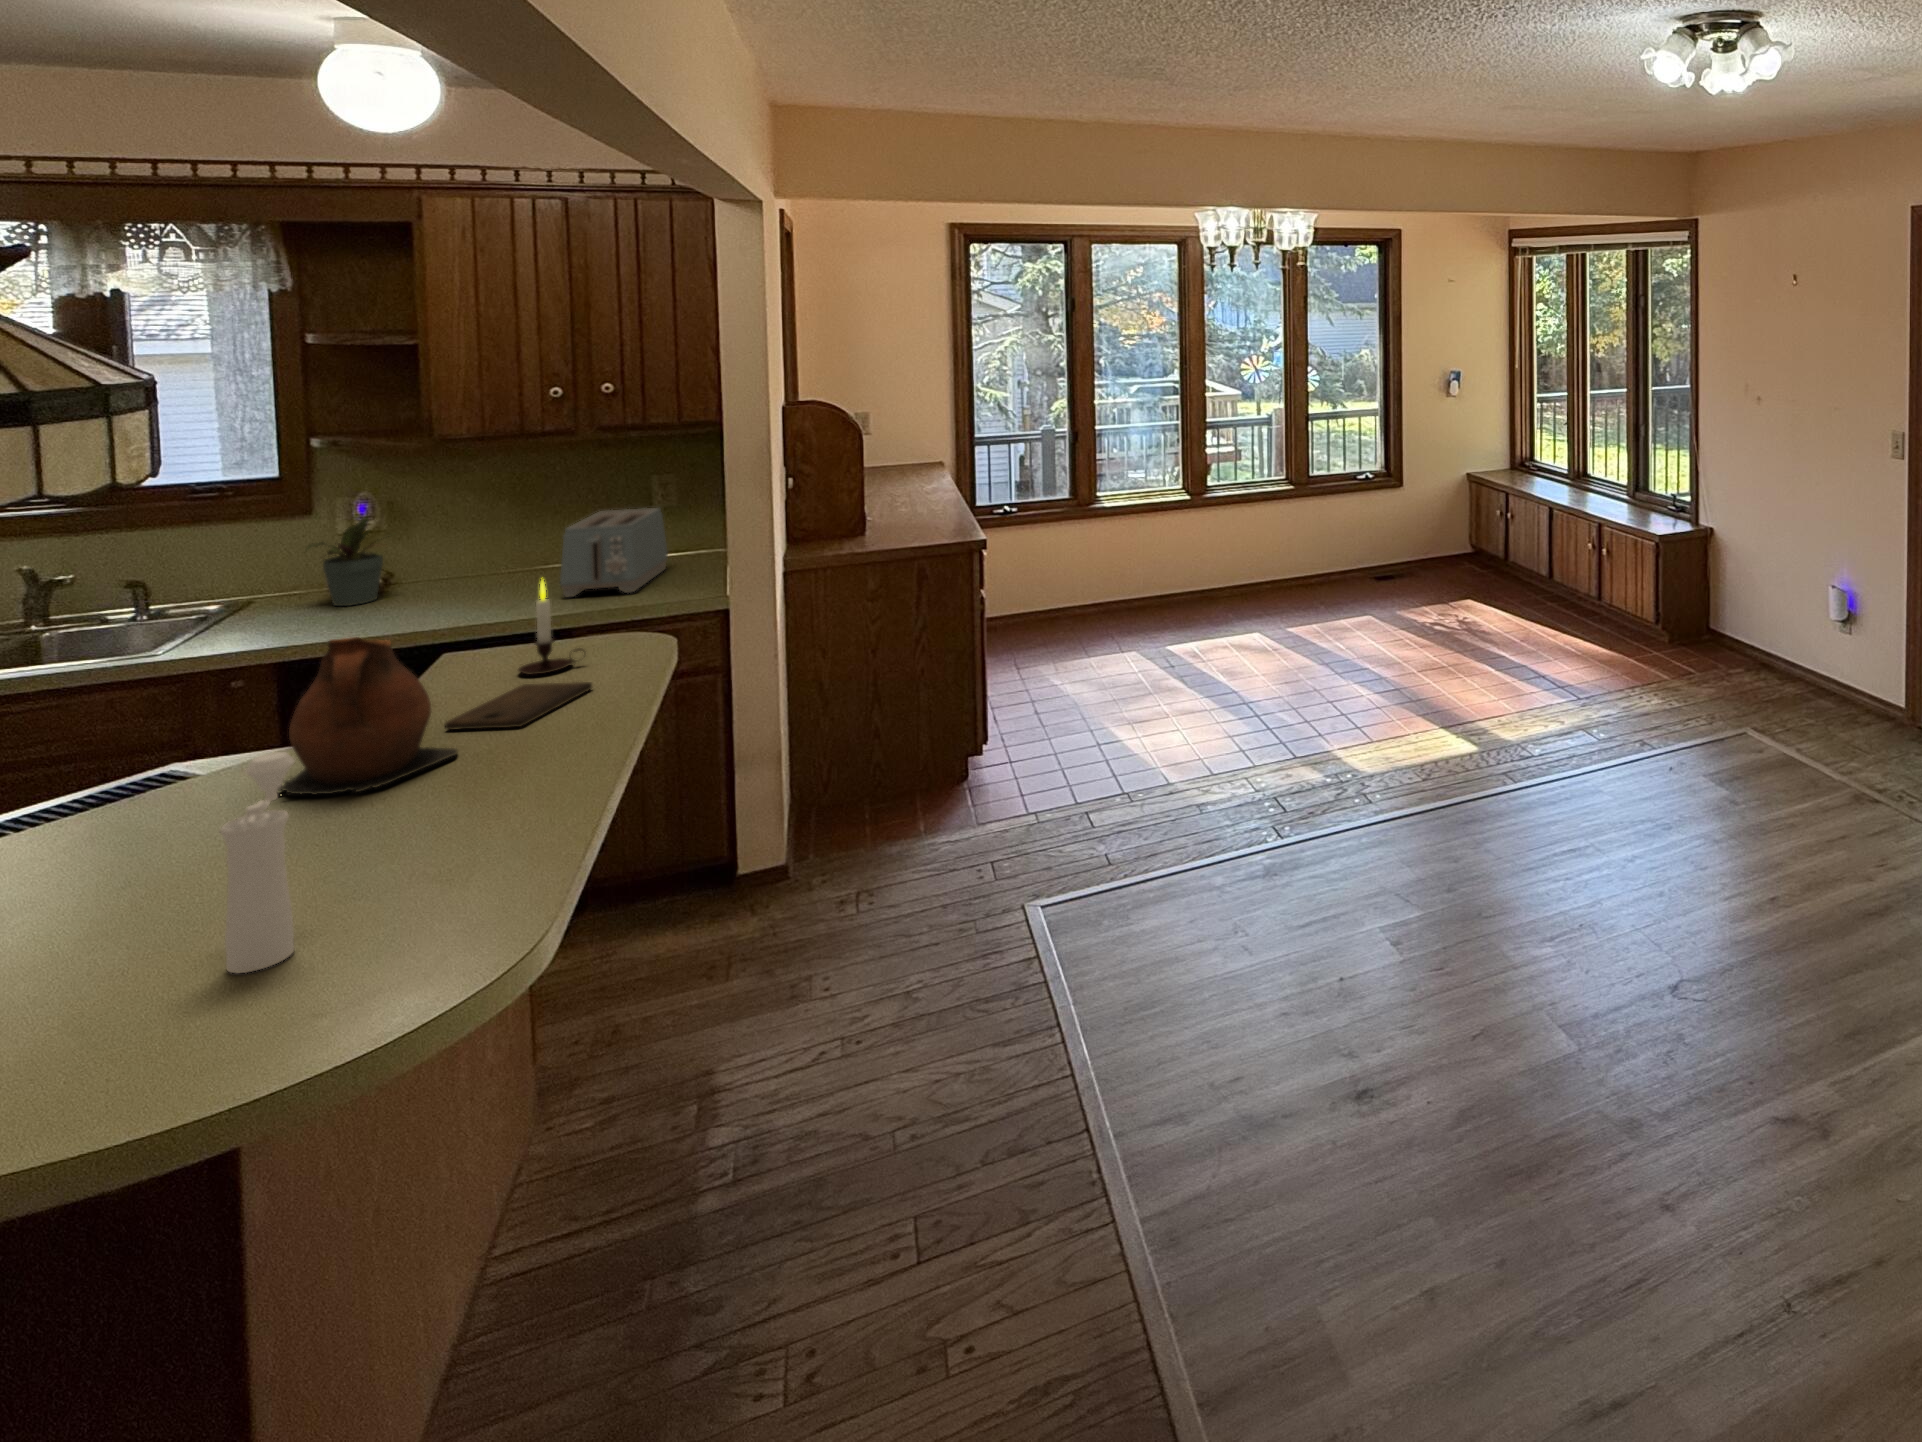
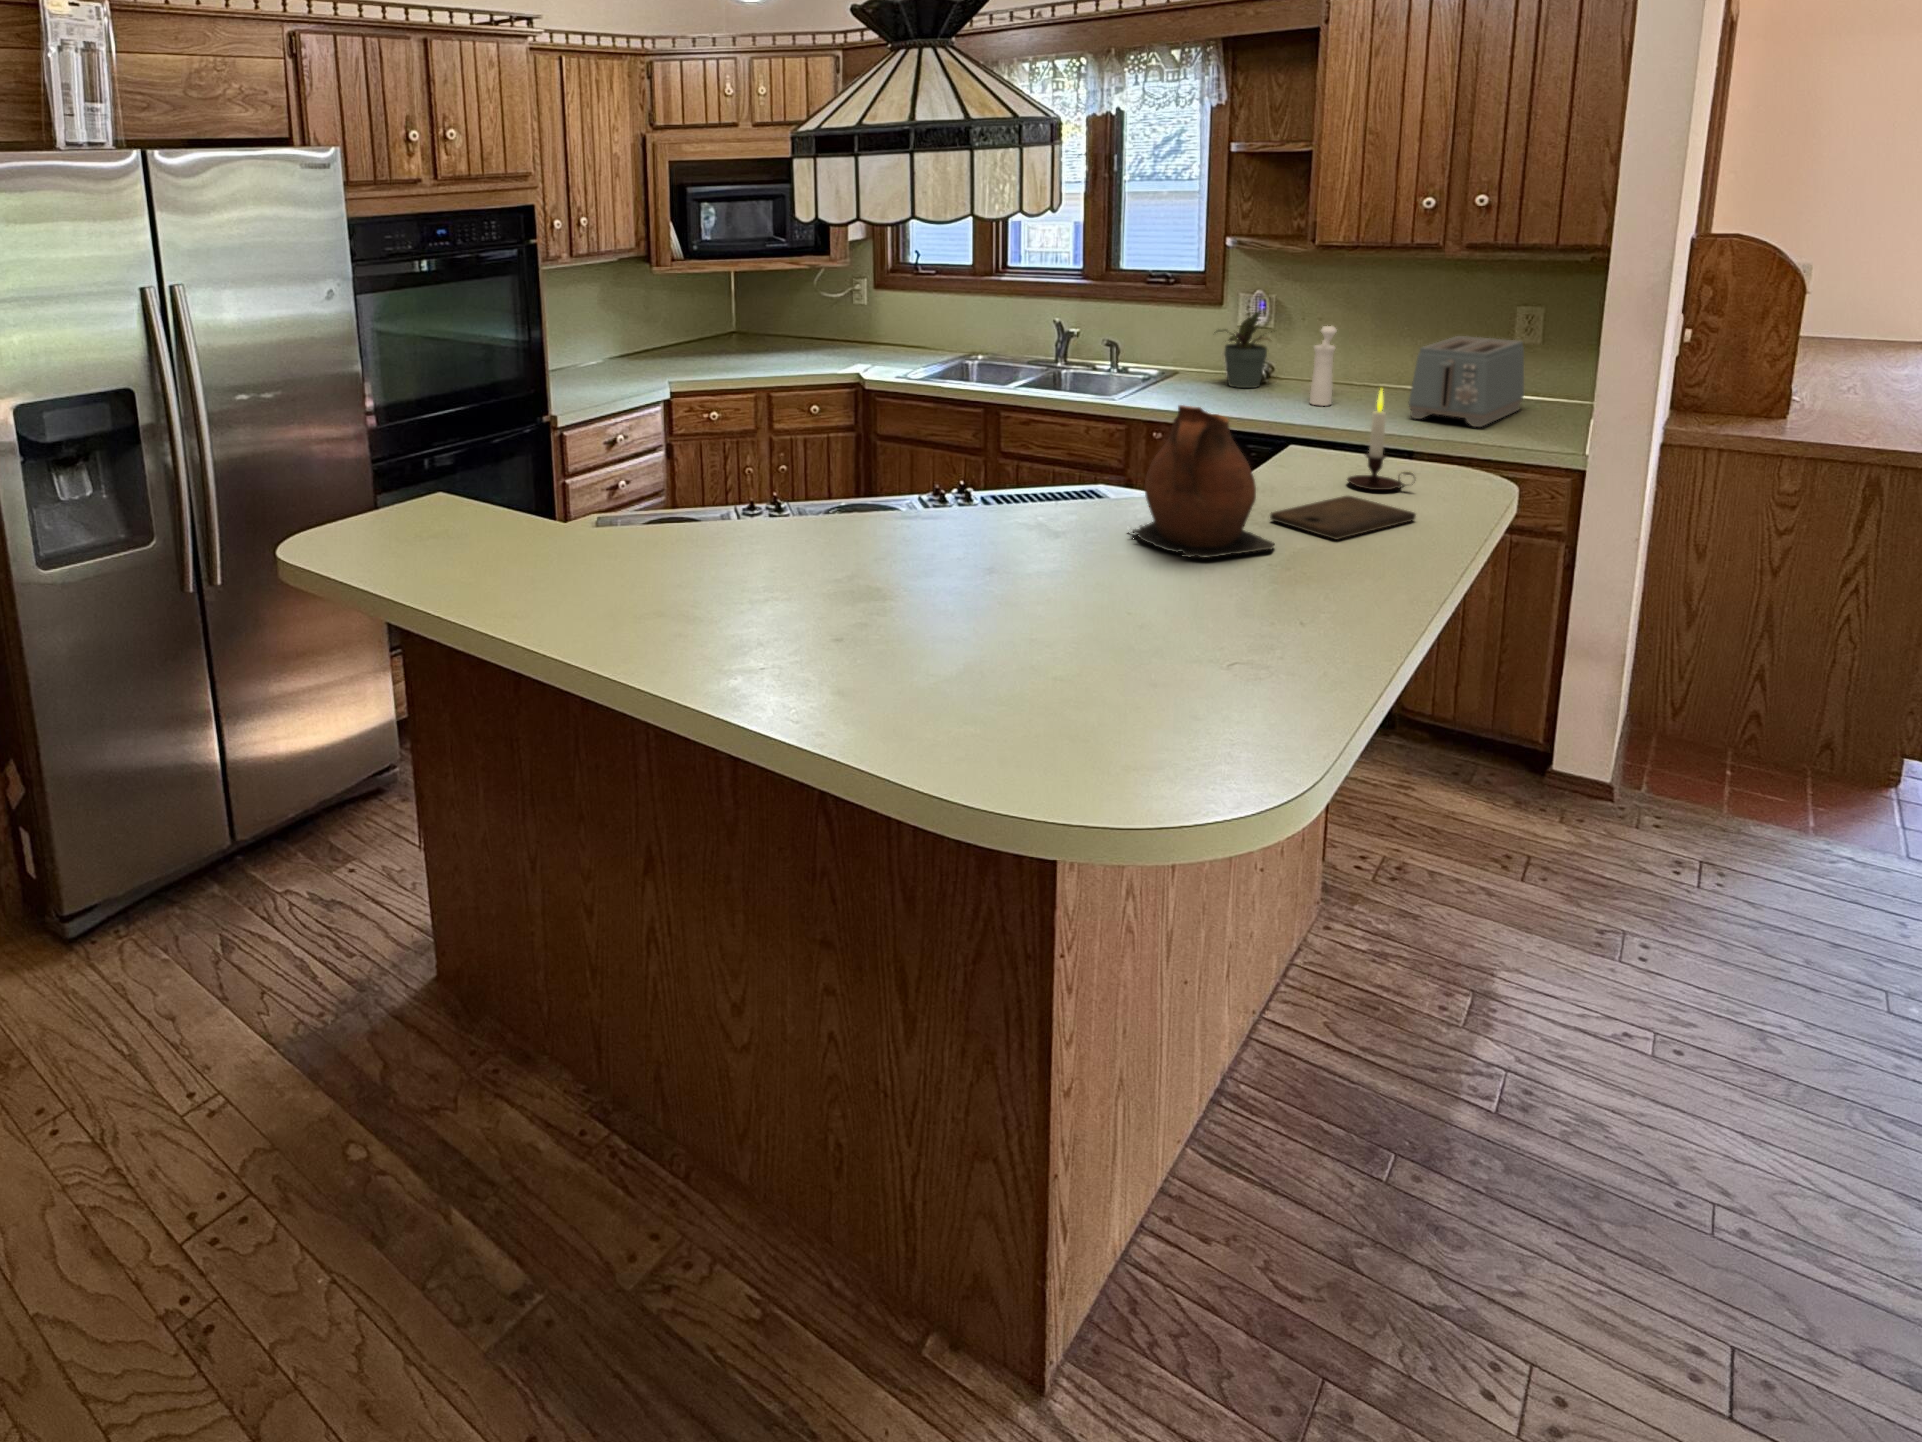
pepper mill: present [220,752,294,974] -> present [1310,326,1336,406]

